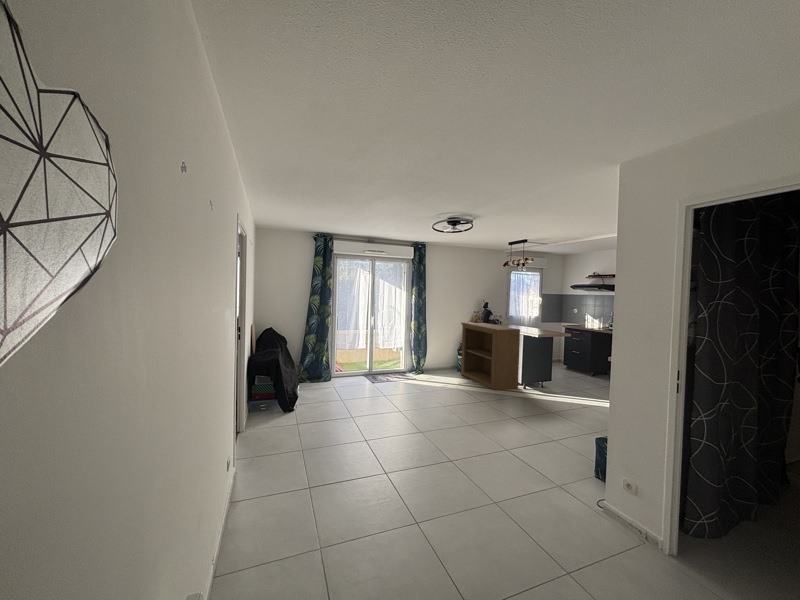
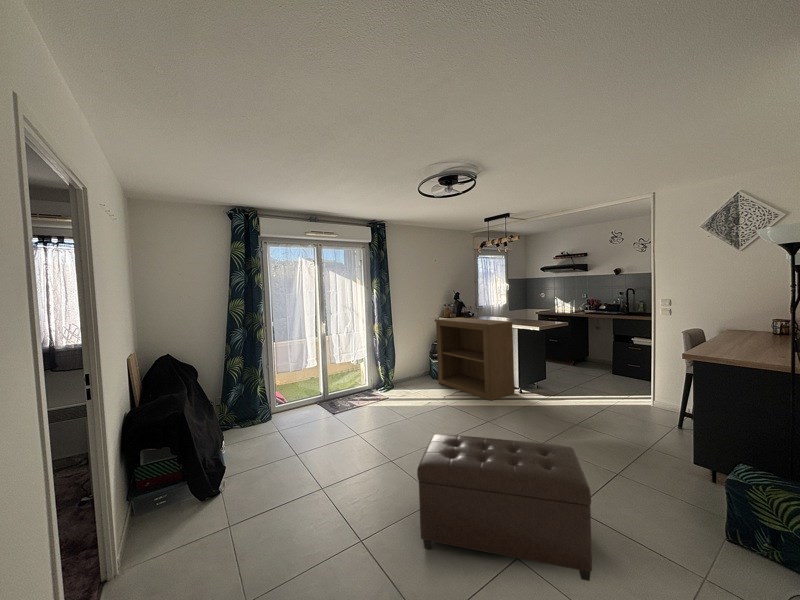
ottoman: none [397,391,499,476] -> present [417,434,592,581]

